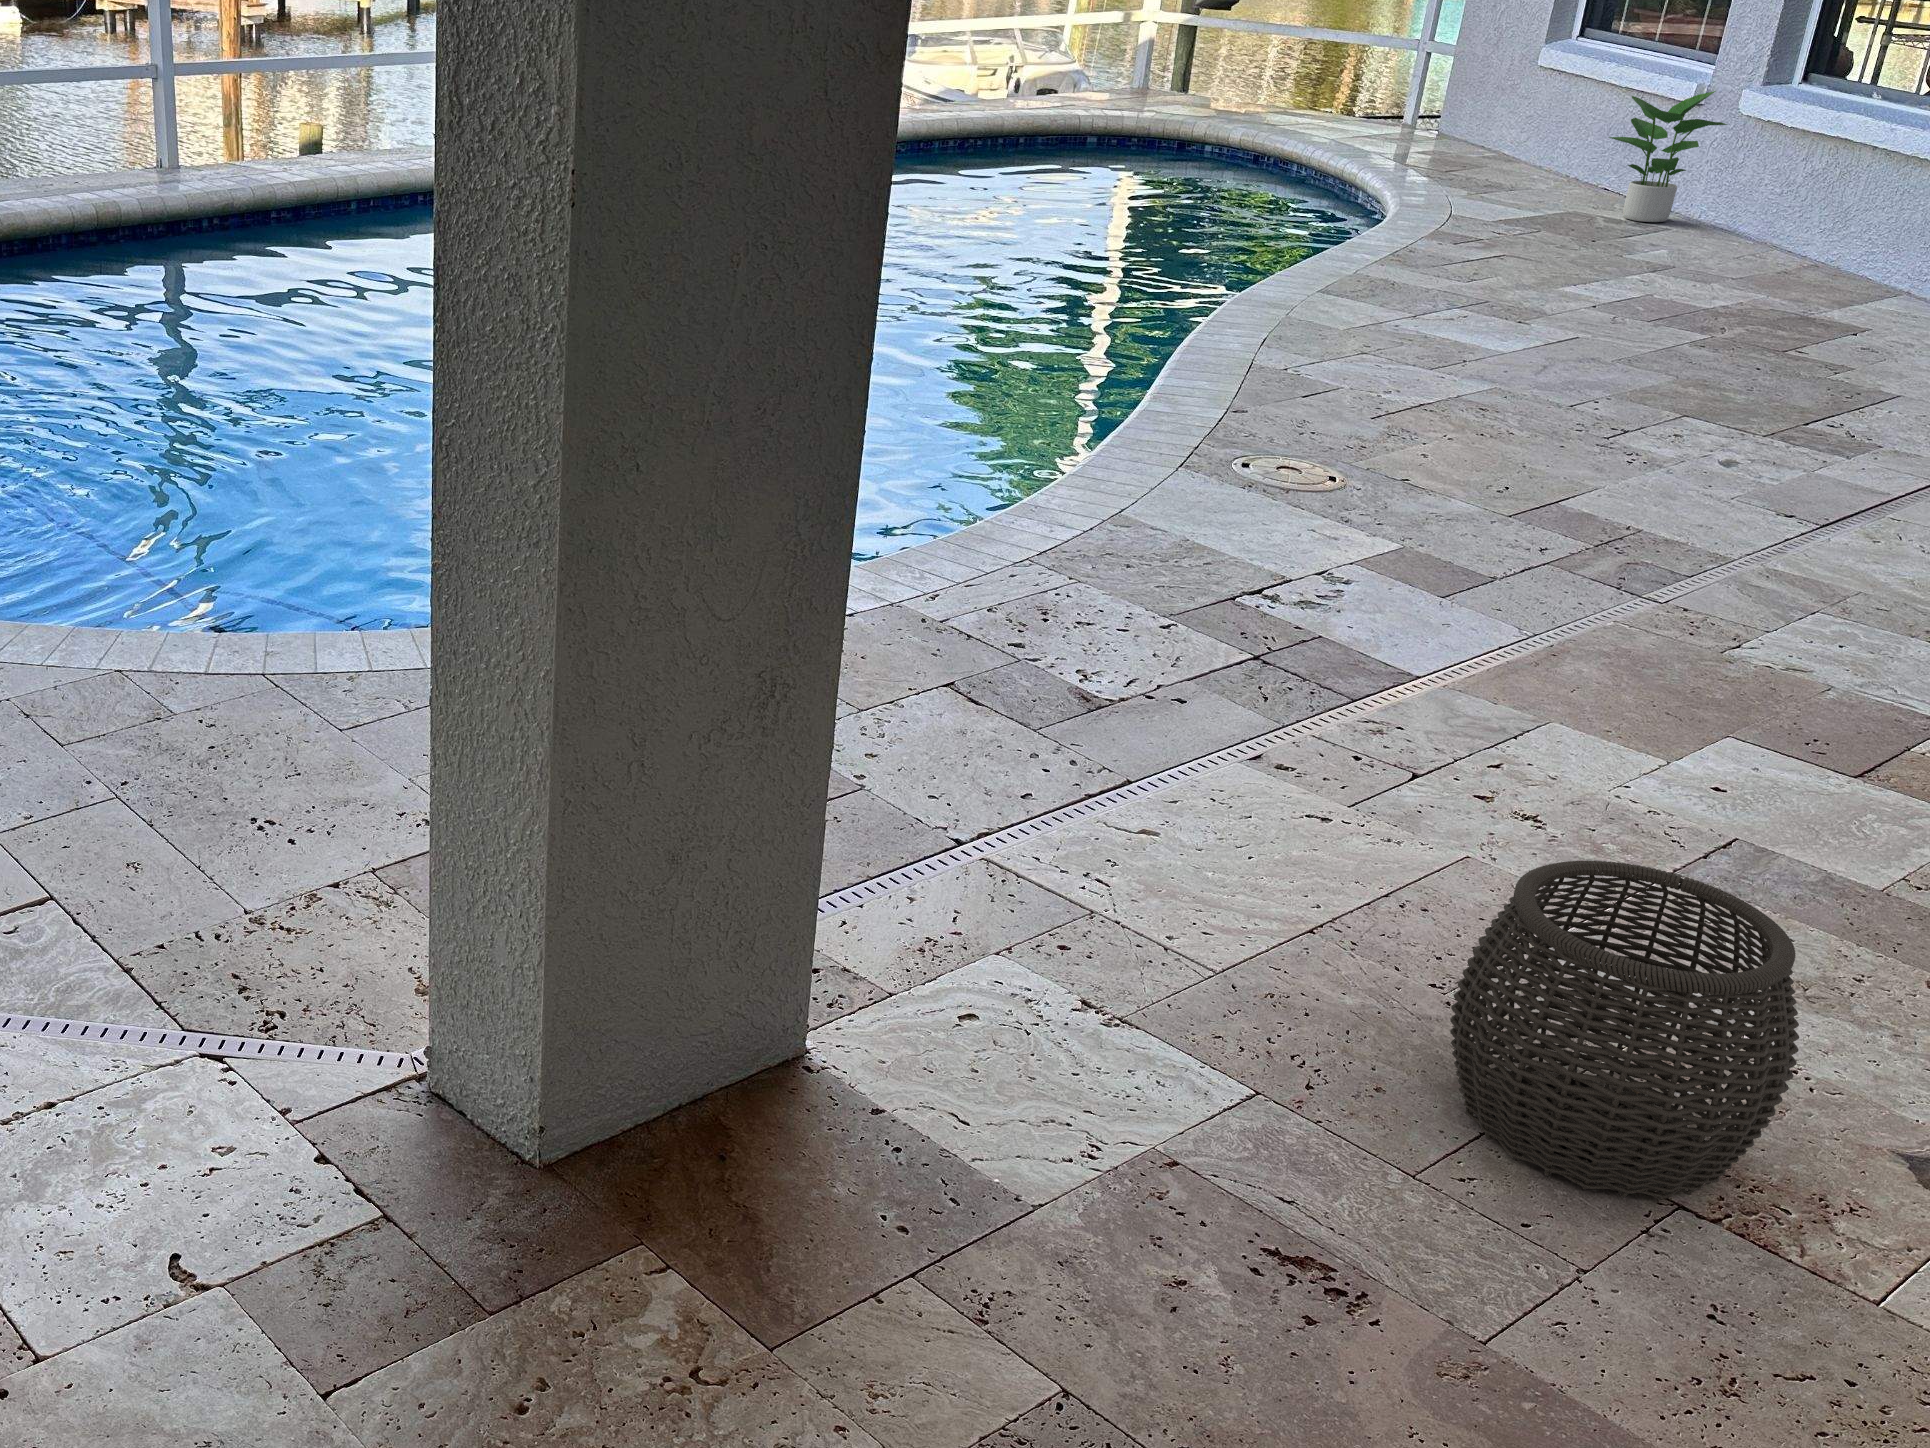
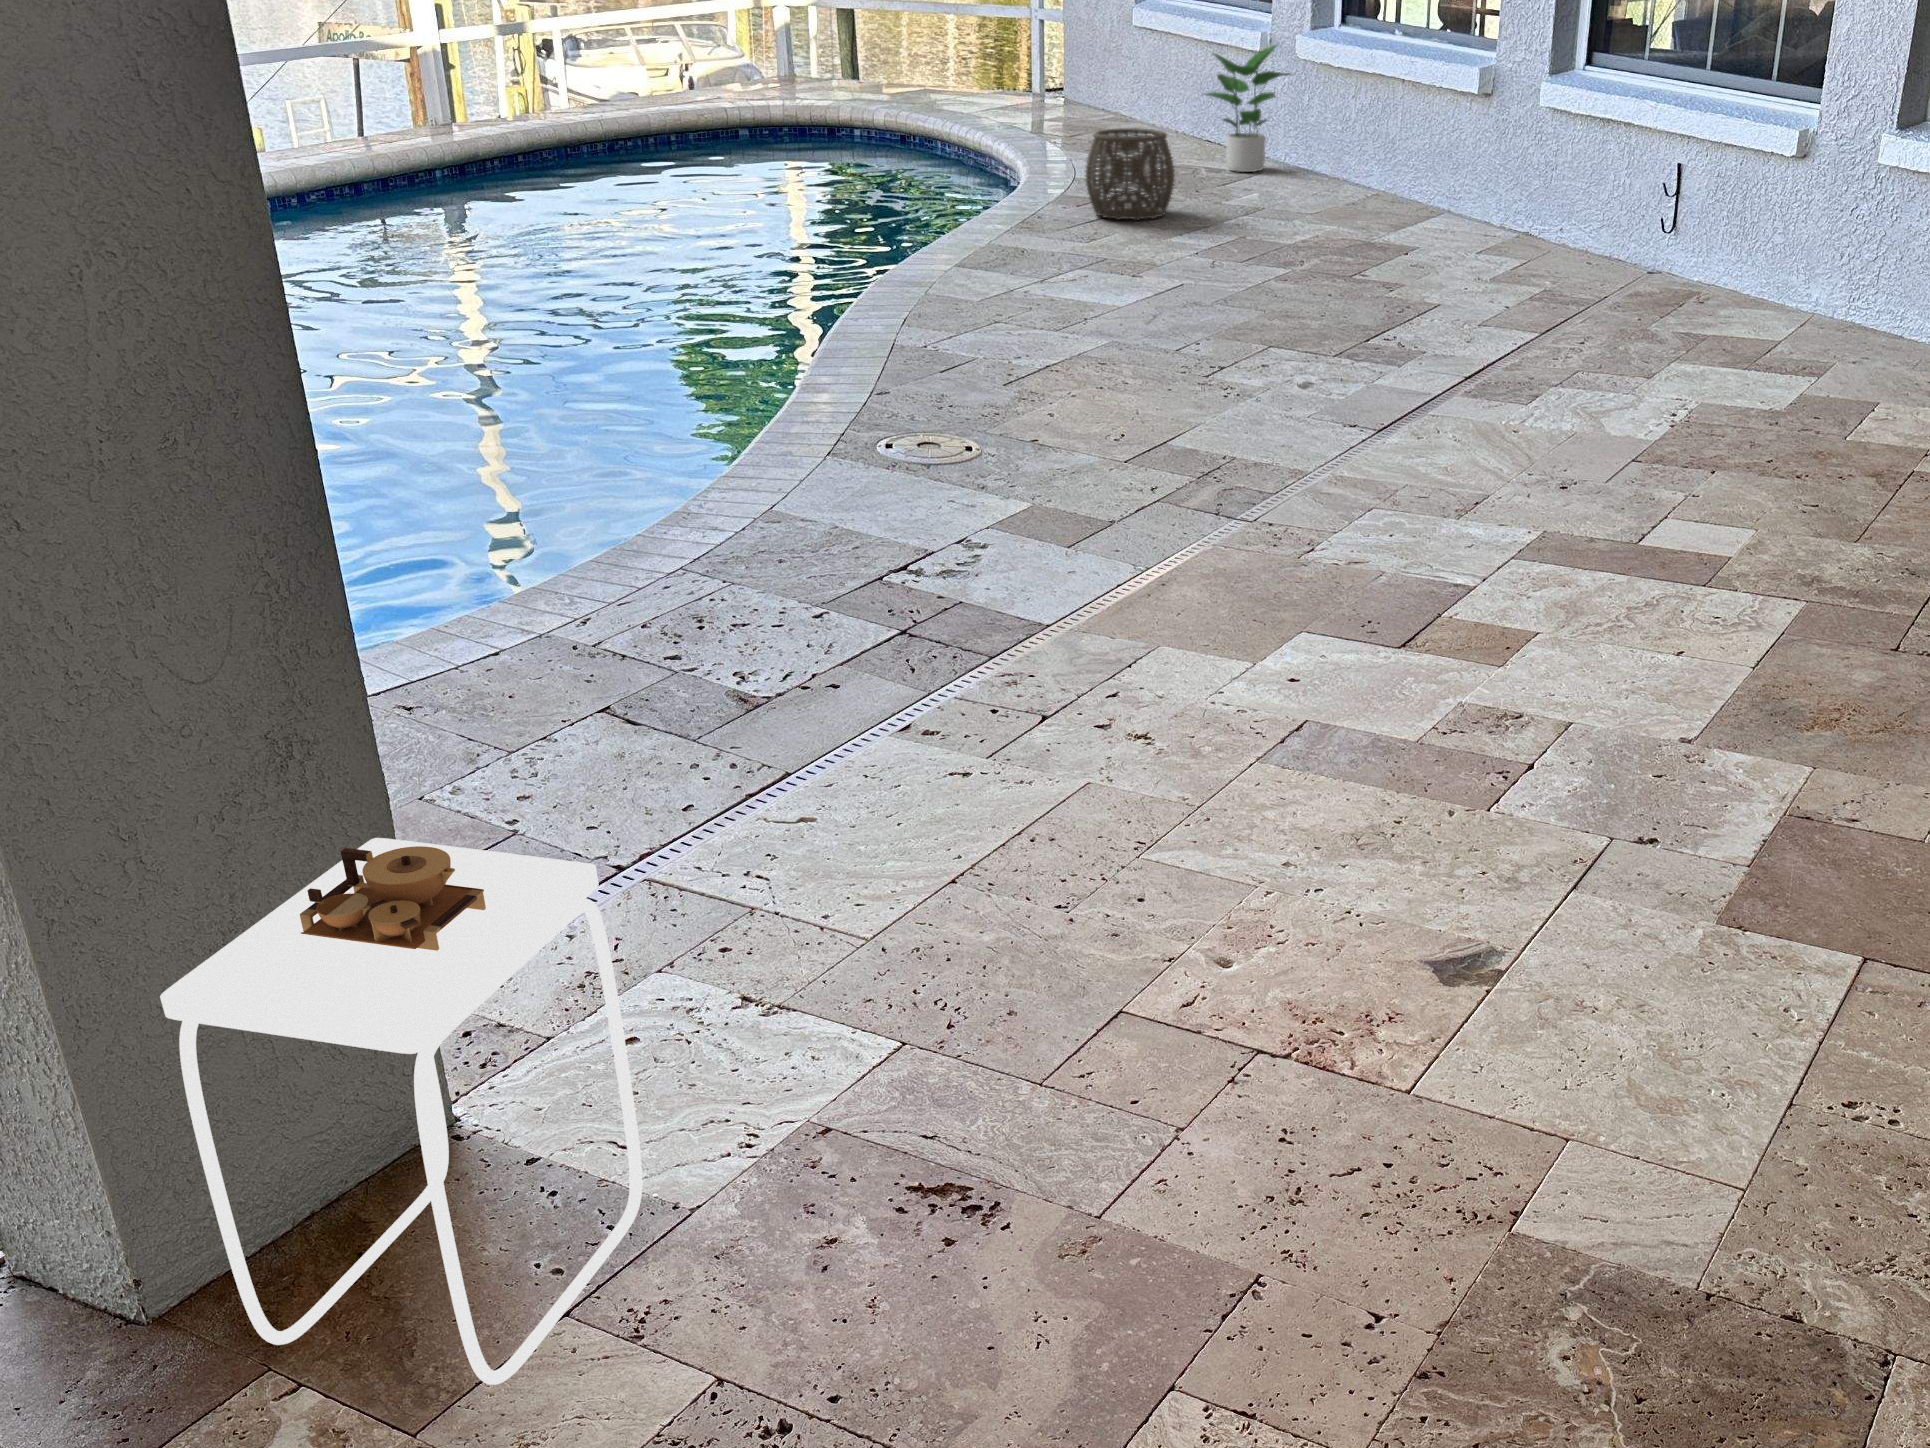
side table: none [639,782,1043,1325] -> present [160,838,642,1385]
woven basket: present [1450,860,1799,1200] -> present [1085,128,1175,220]

